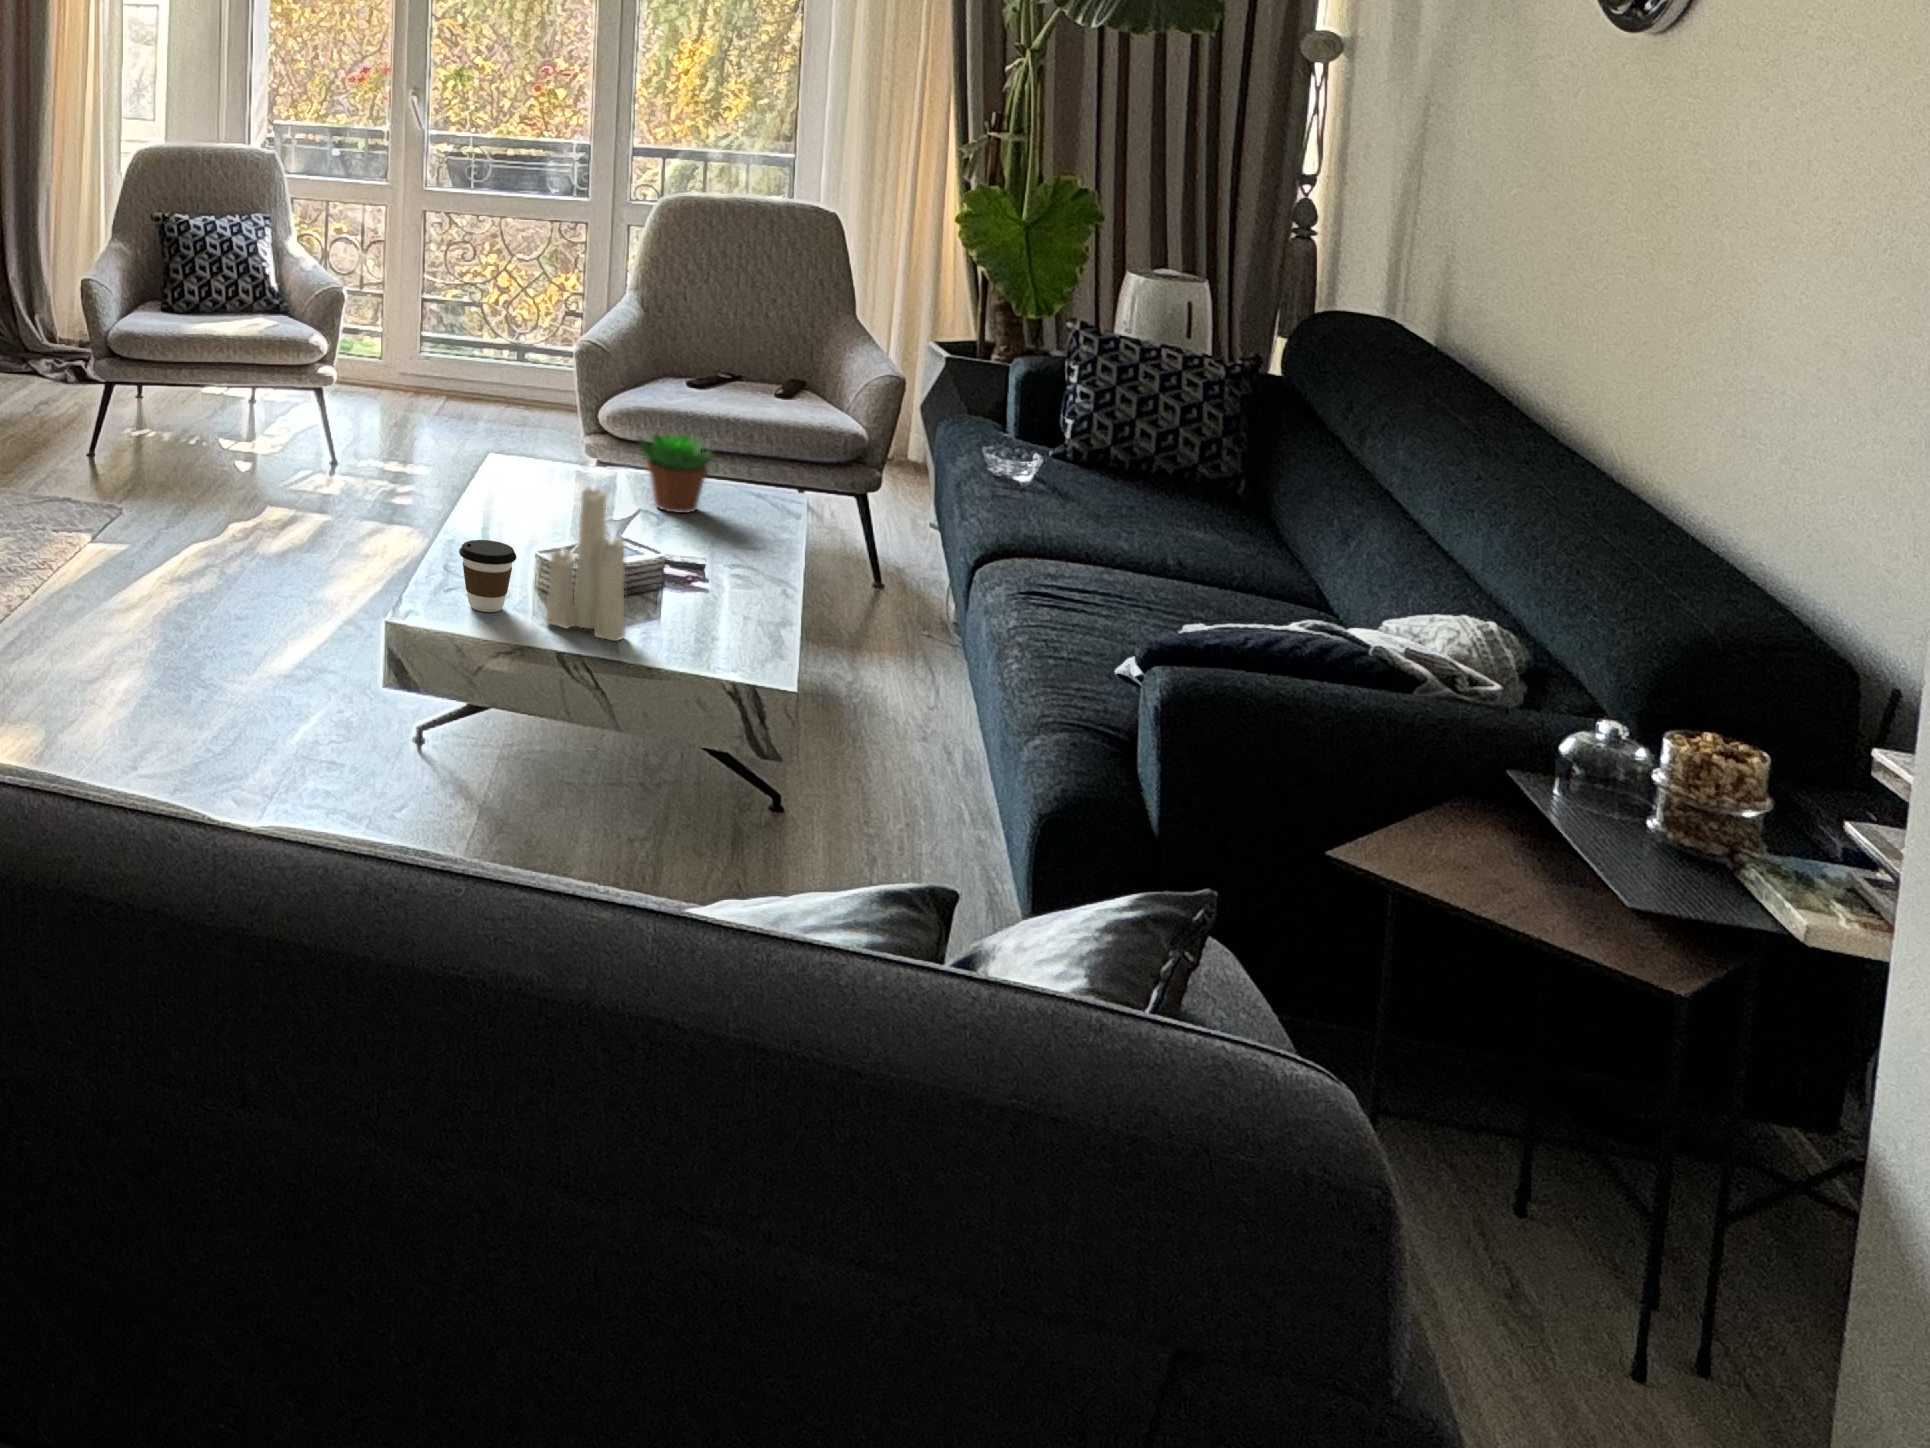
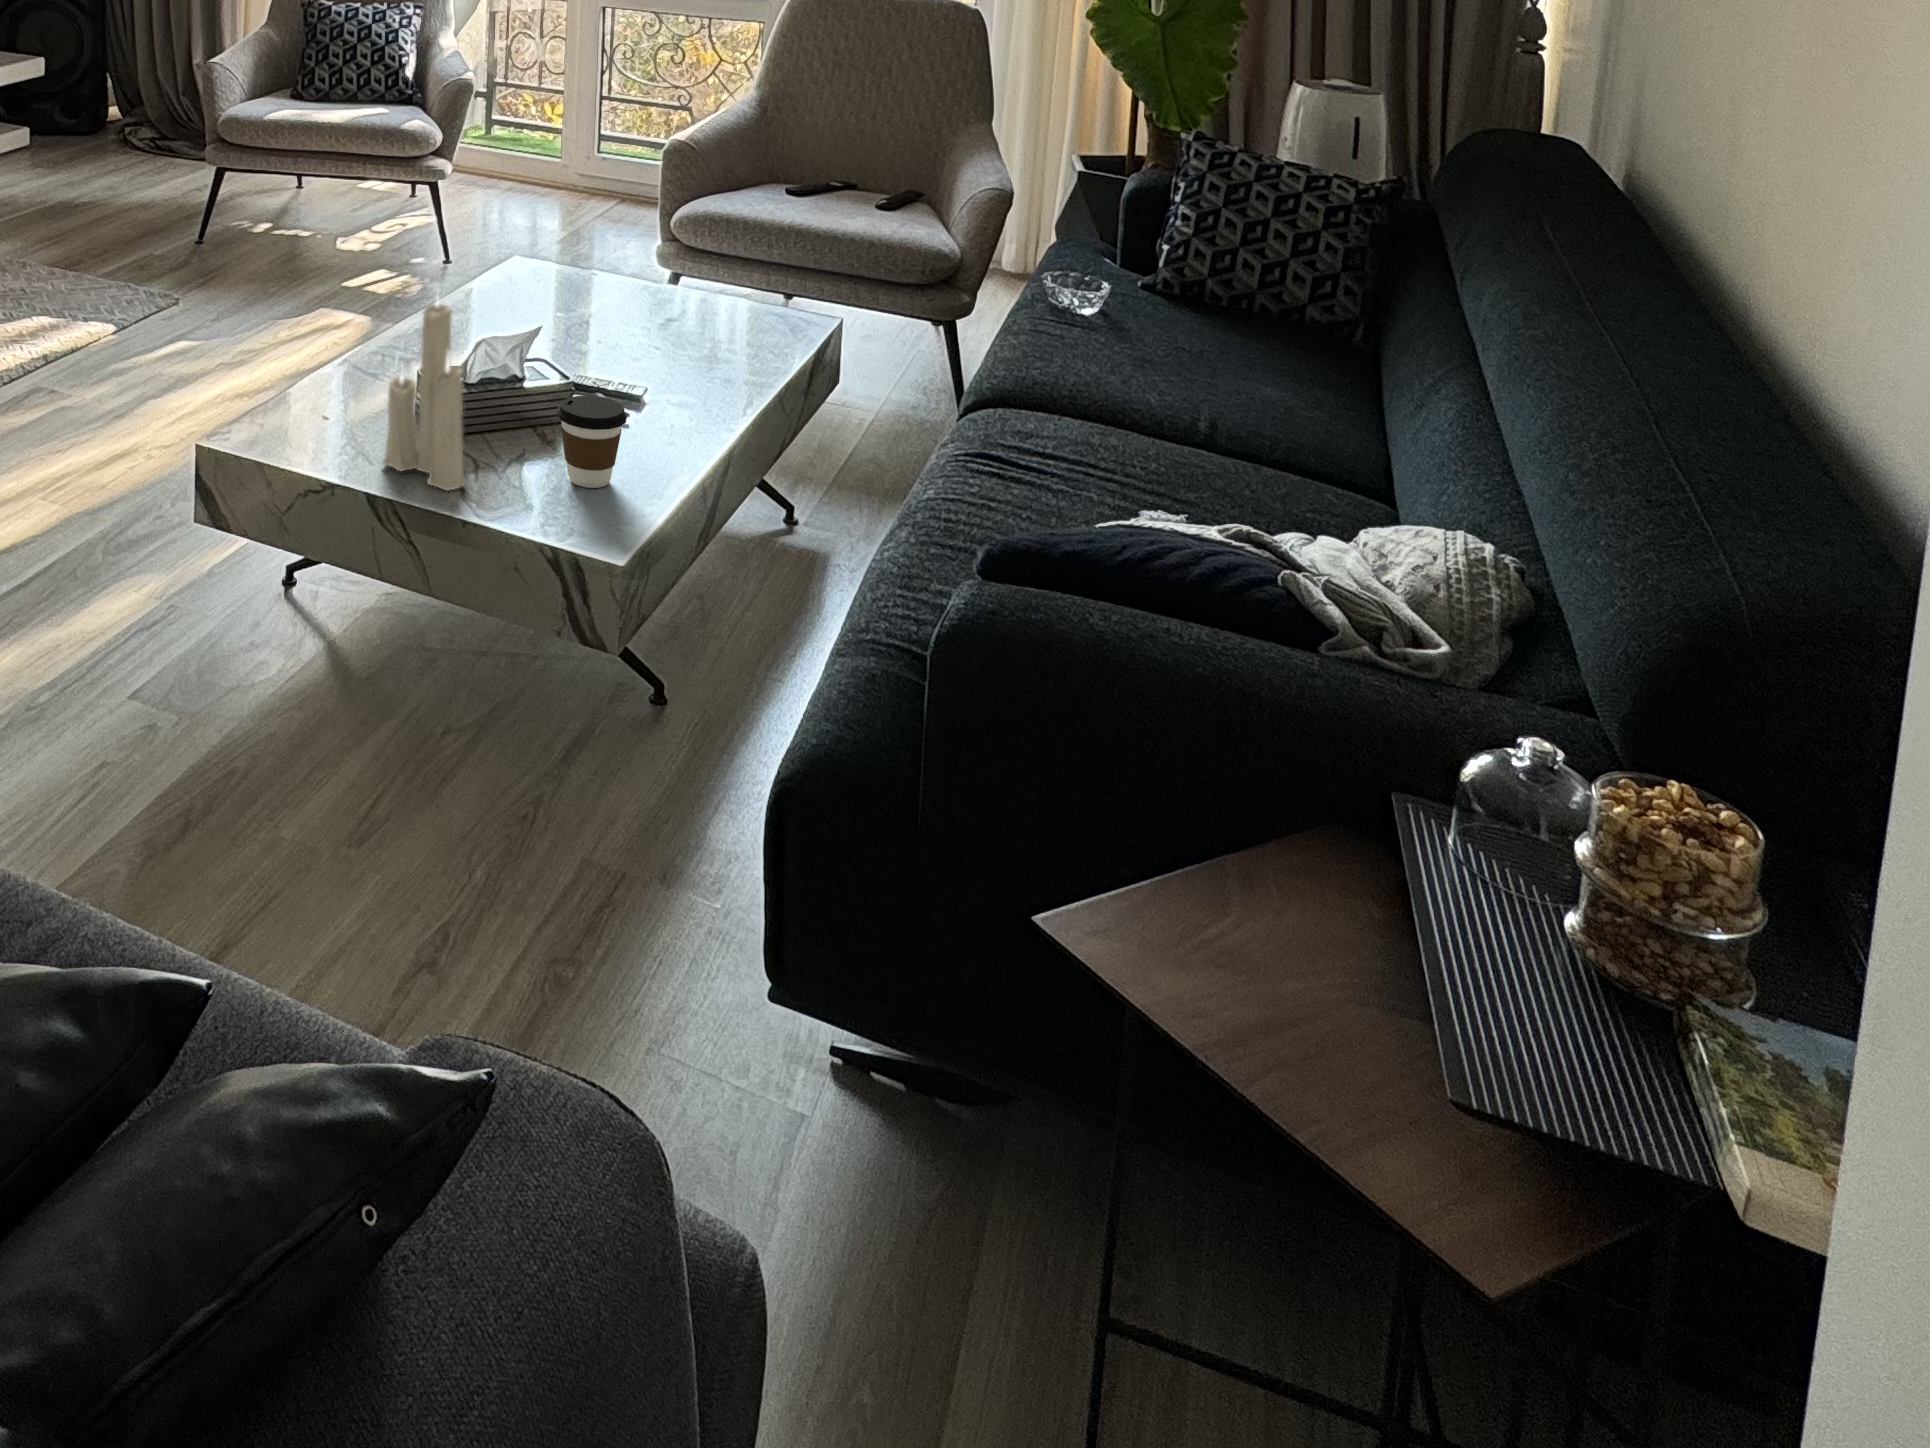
succulent plant: present [639,433,711,513] -> none [628,243,716,336]
coffee cup: present [459,540,516,612] -> present [557,396,627,488]

